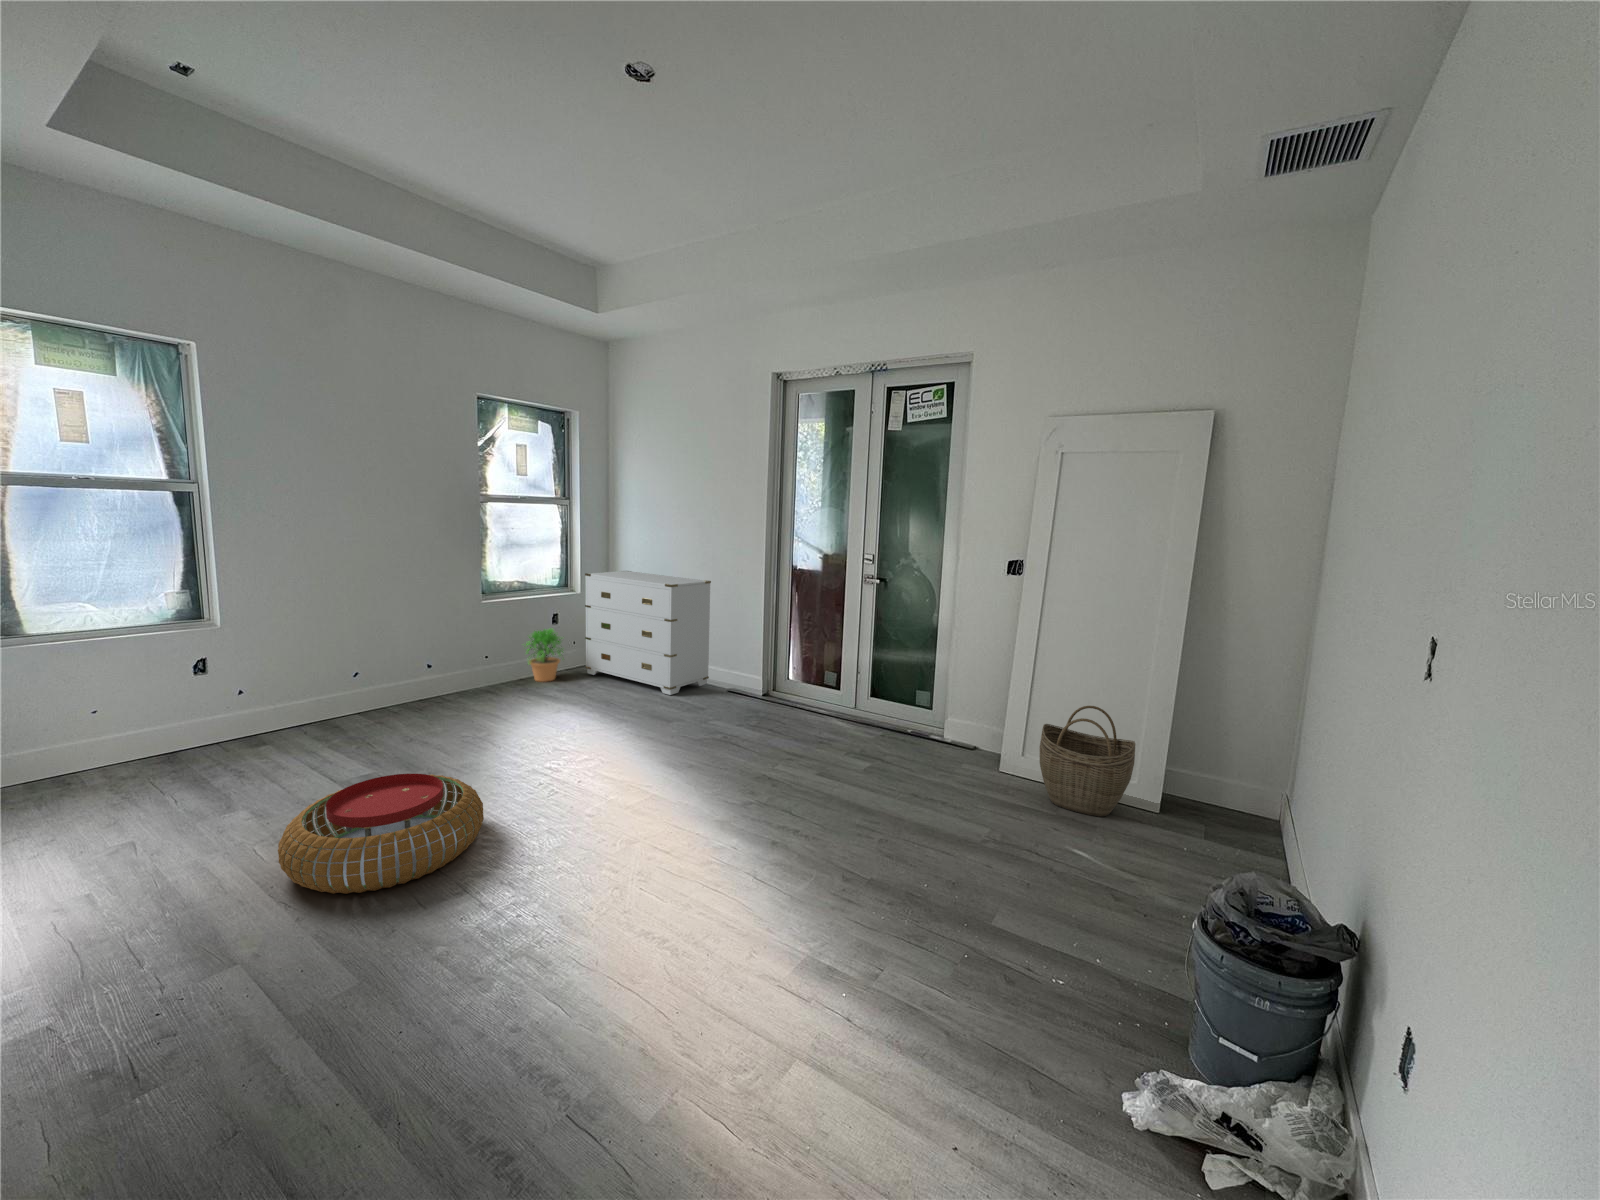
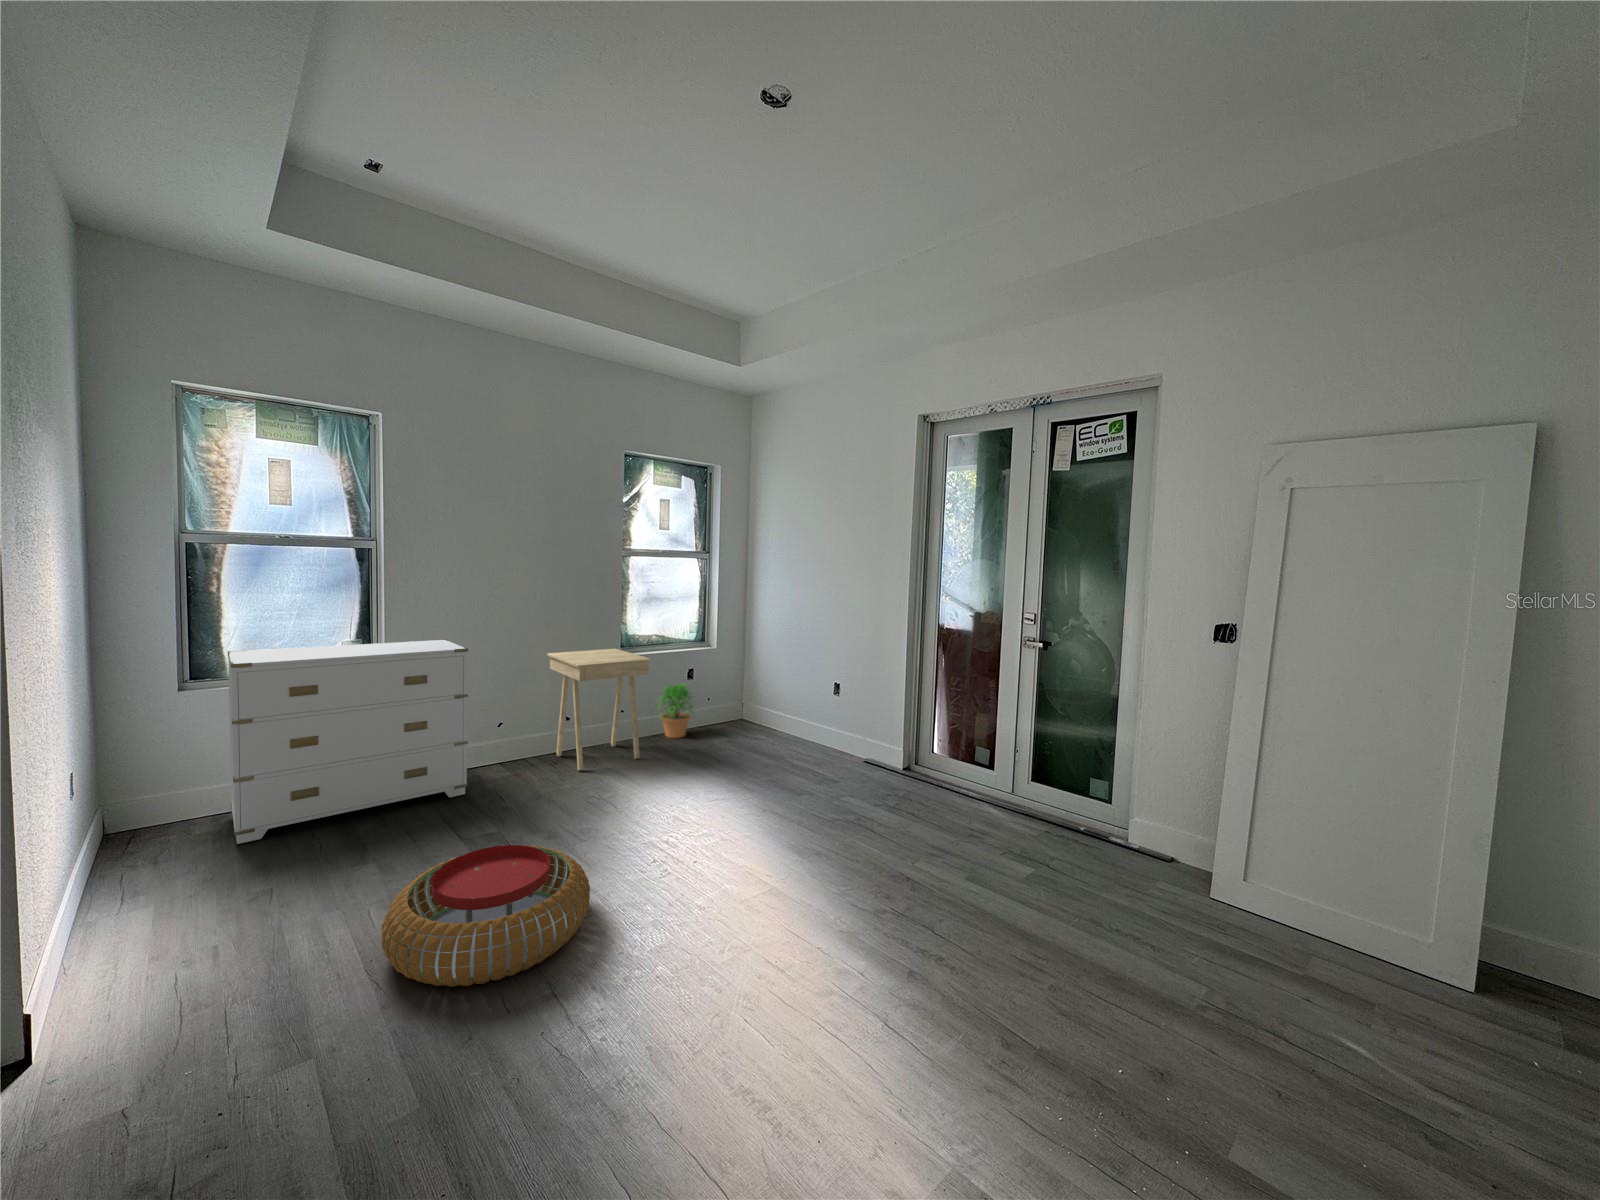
dresser: present [585,571,711,695] -> present [228,639,468,844]
side table: none [404,596,519,716] -> present [547,649,651,771]
woven basket: present [1040,706,1135,817] -> none [1283,827,1448,996]

